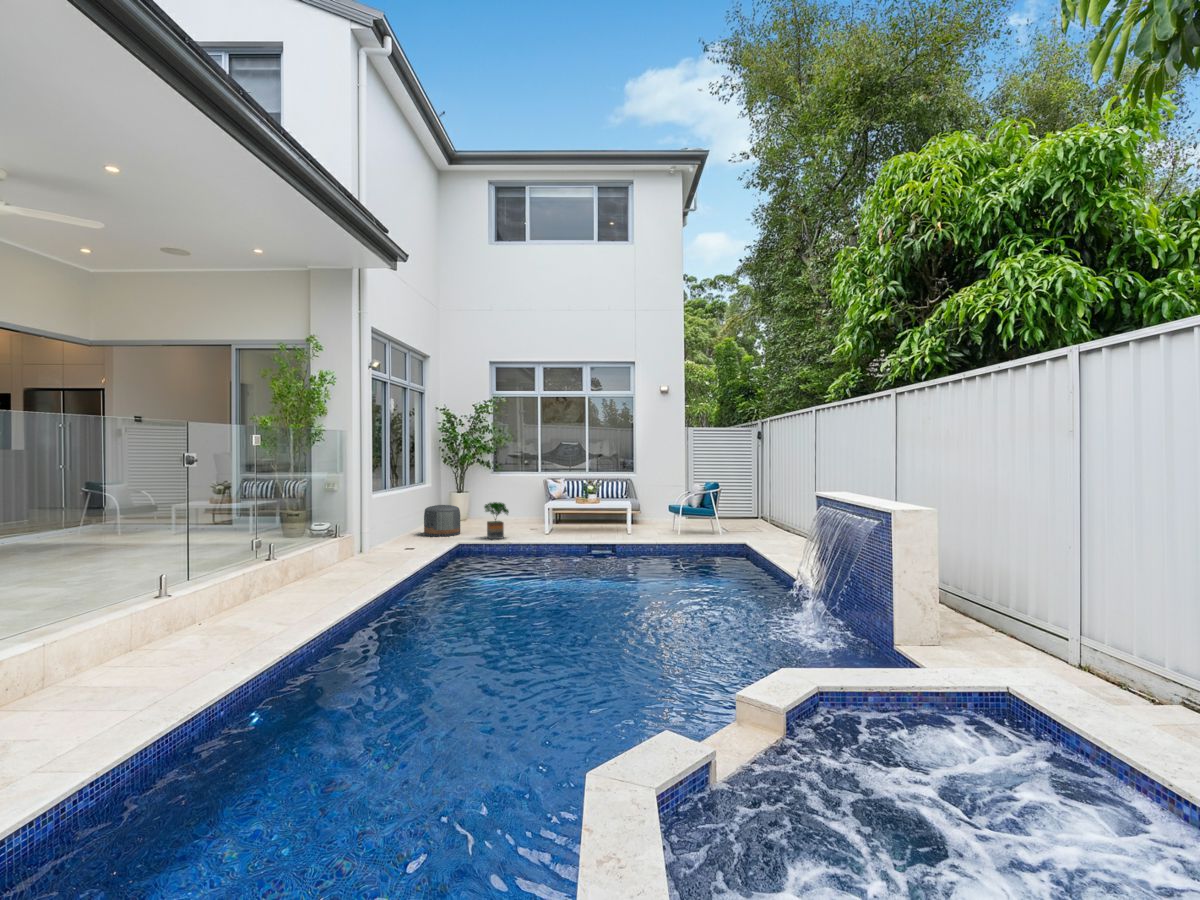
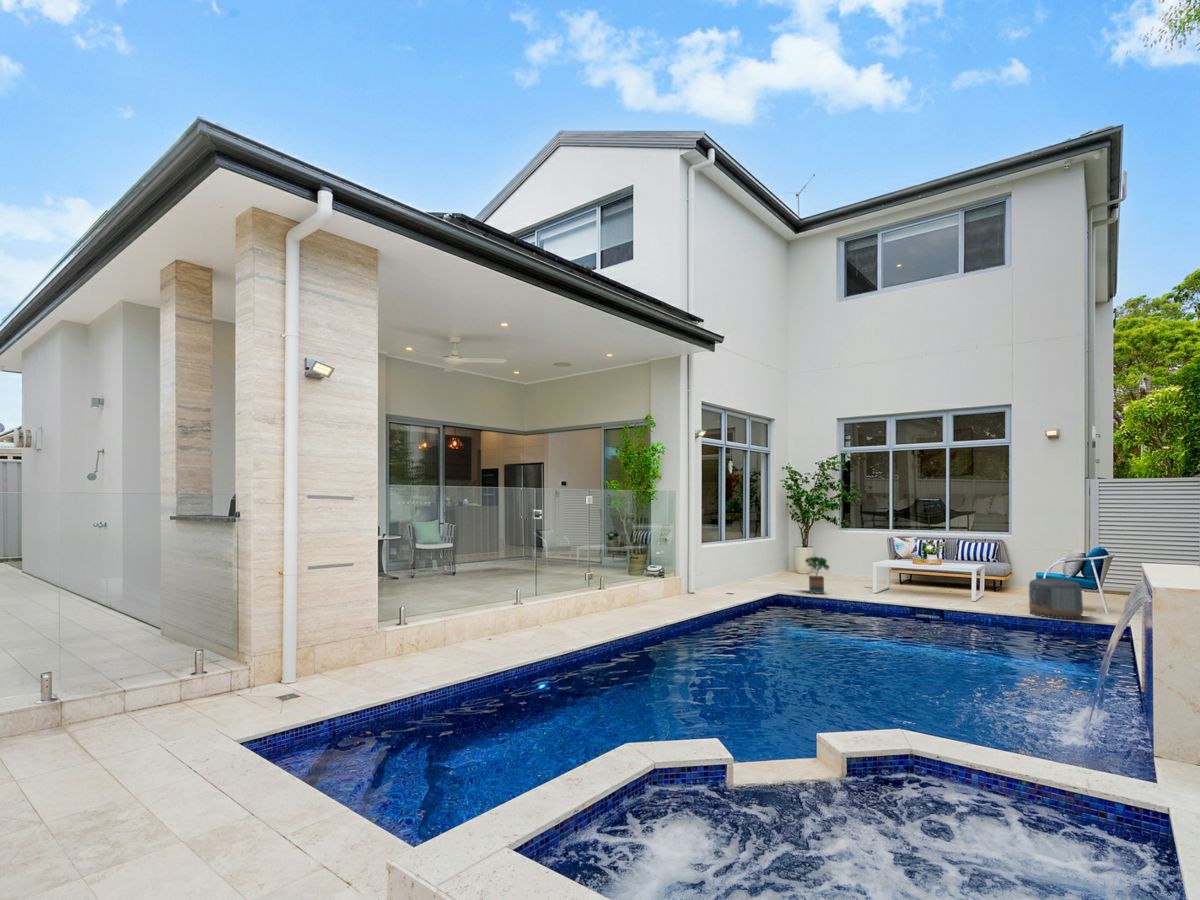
pouf: present [424,505,460,537] -> present [1029,578,1083,619]

